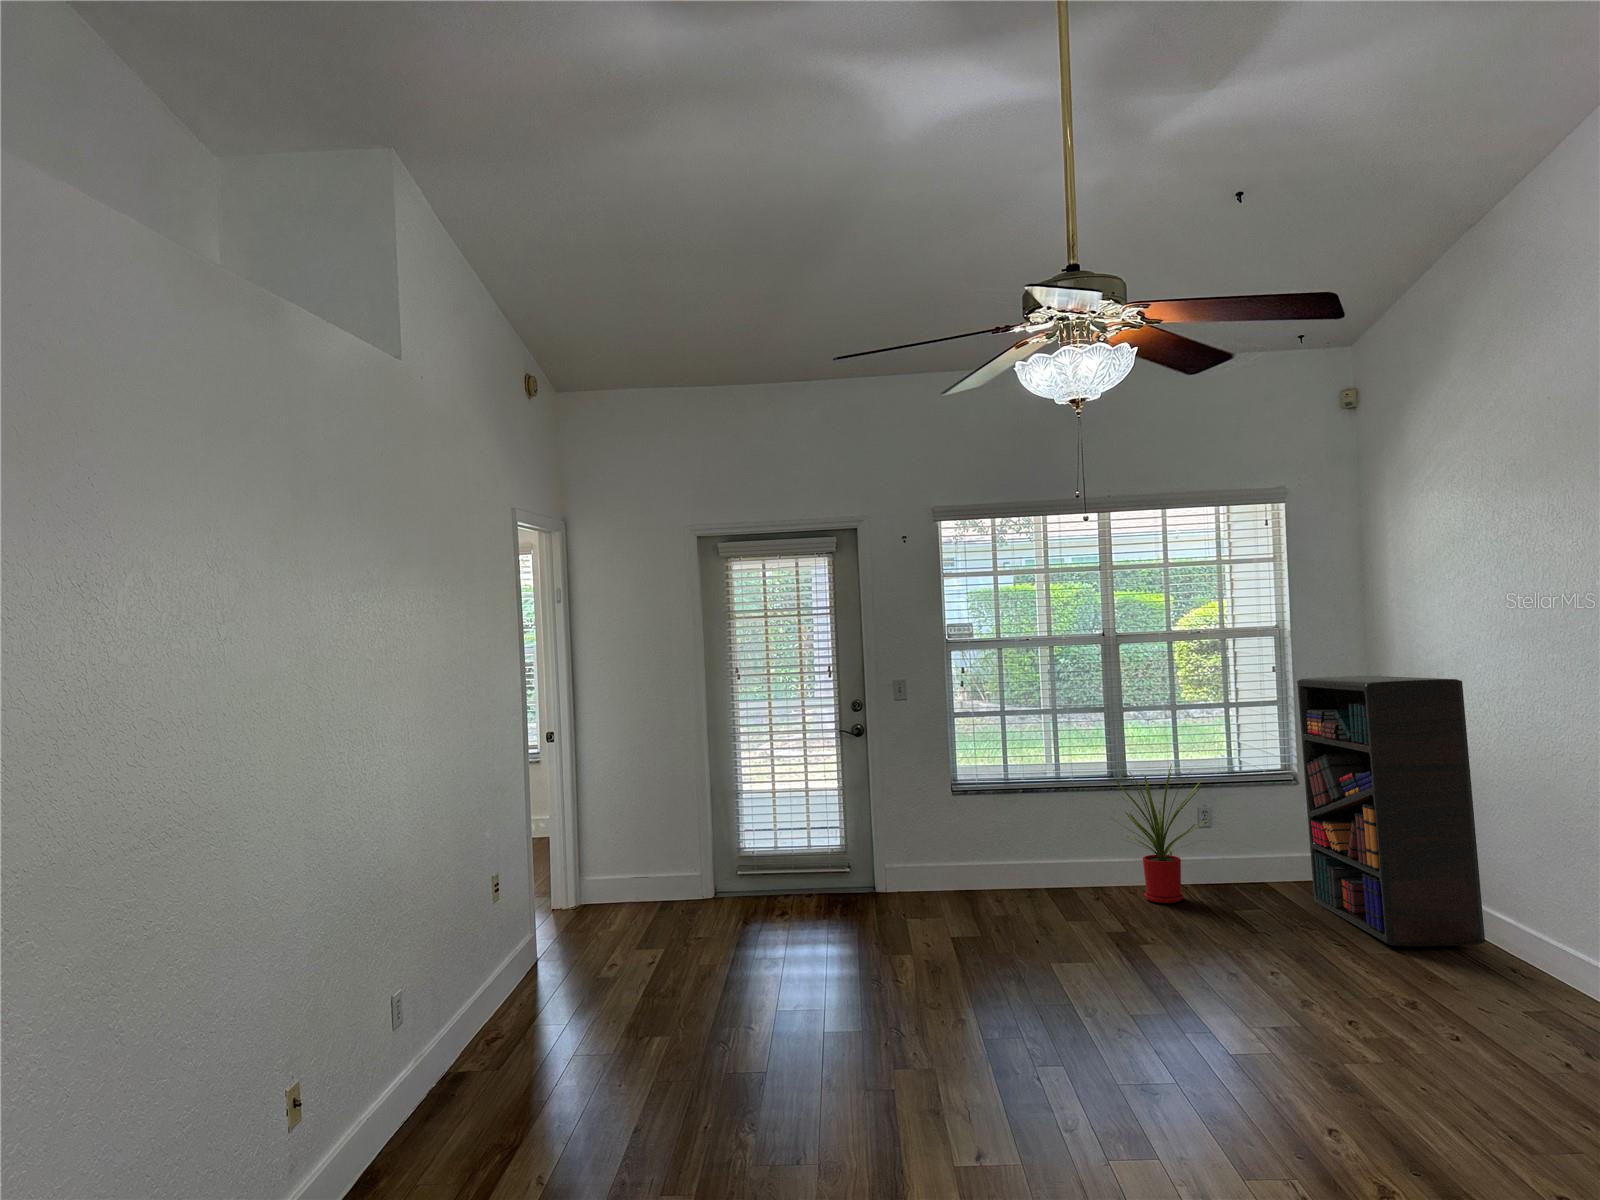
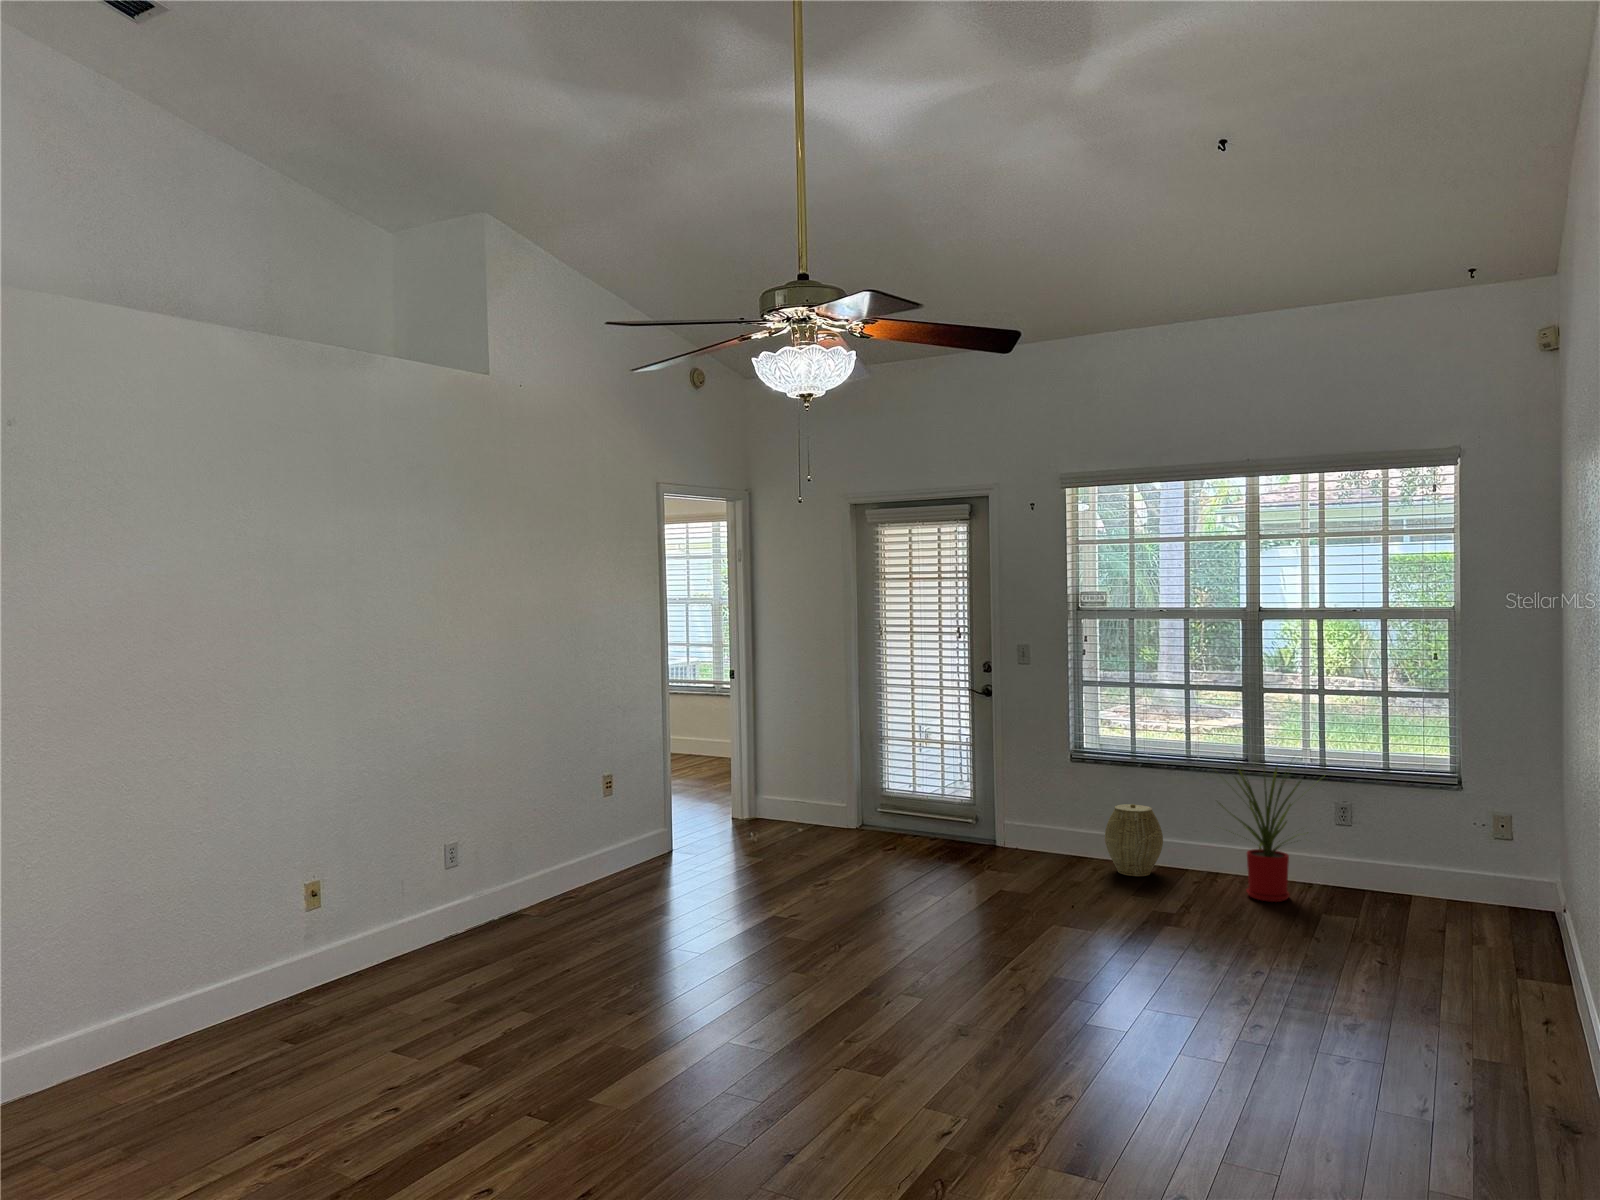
bookshelf: present [1297,676,1485,946] -> none [1432,671,1562,998]
woven basket: none [1000,828,1055,899] -> present [1105,804,1163,876]

